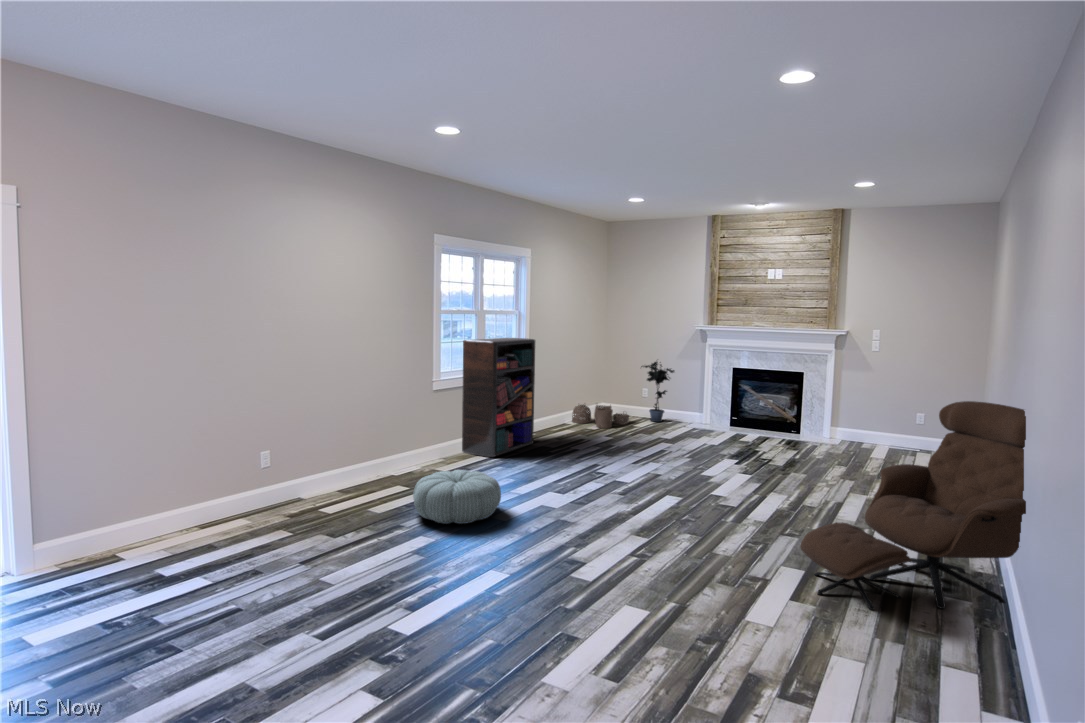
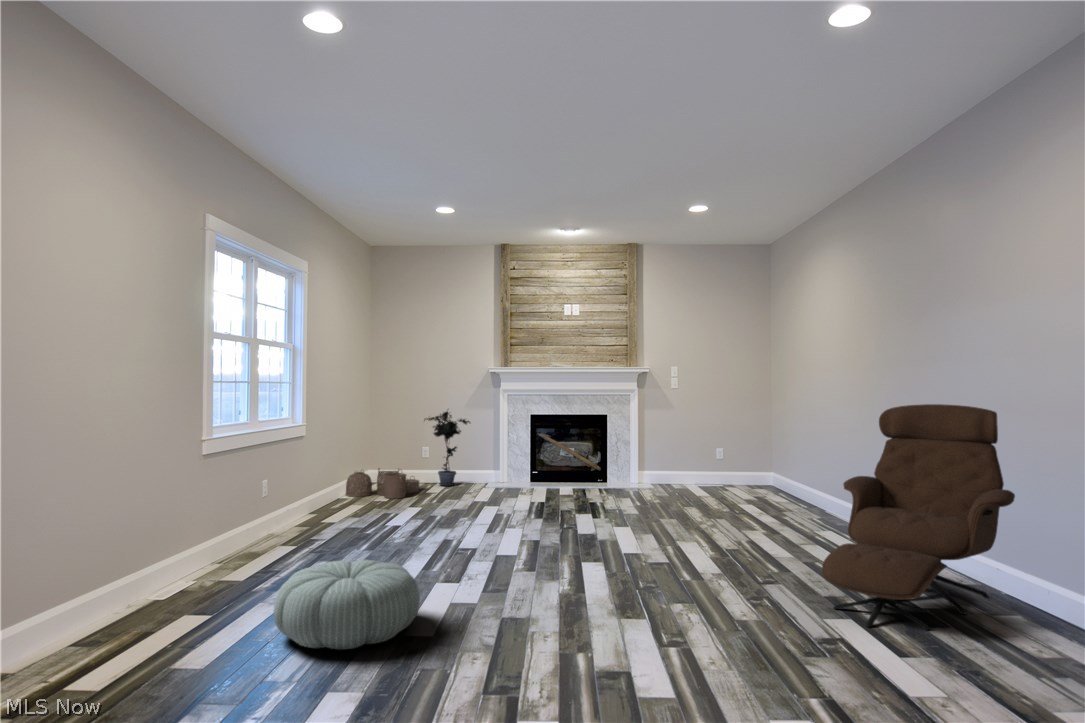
bookshelf: present [462,338,535,457] -> none [240,377,335,550]

